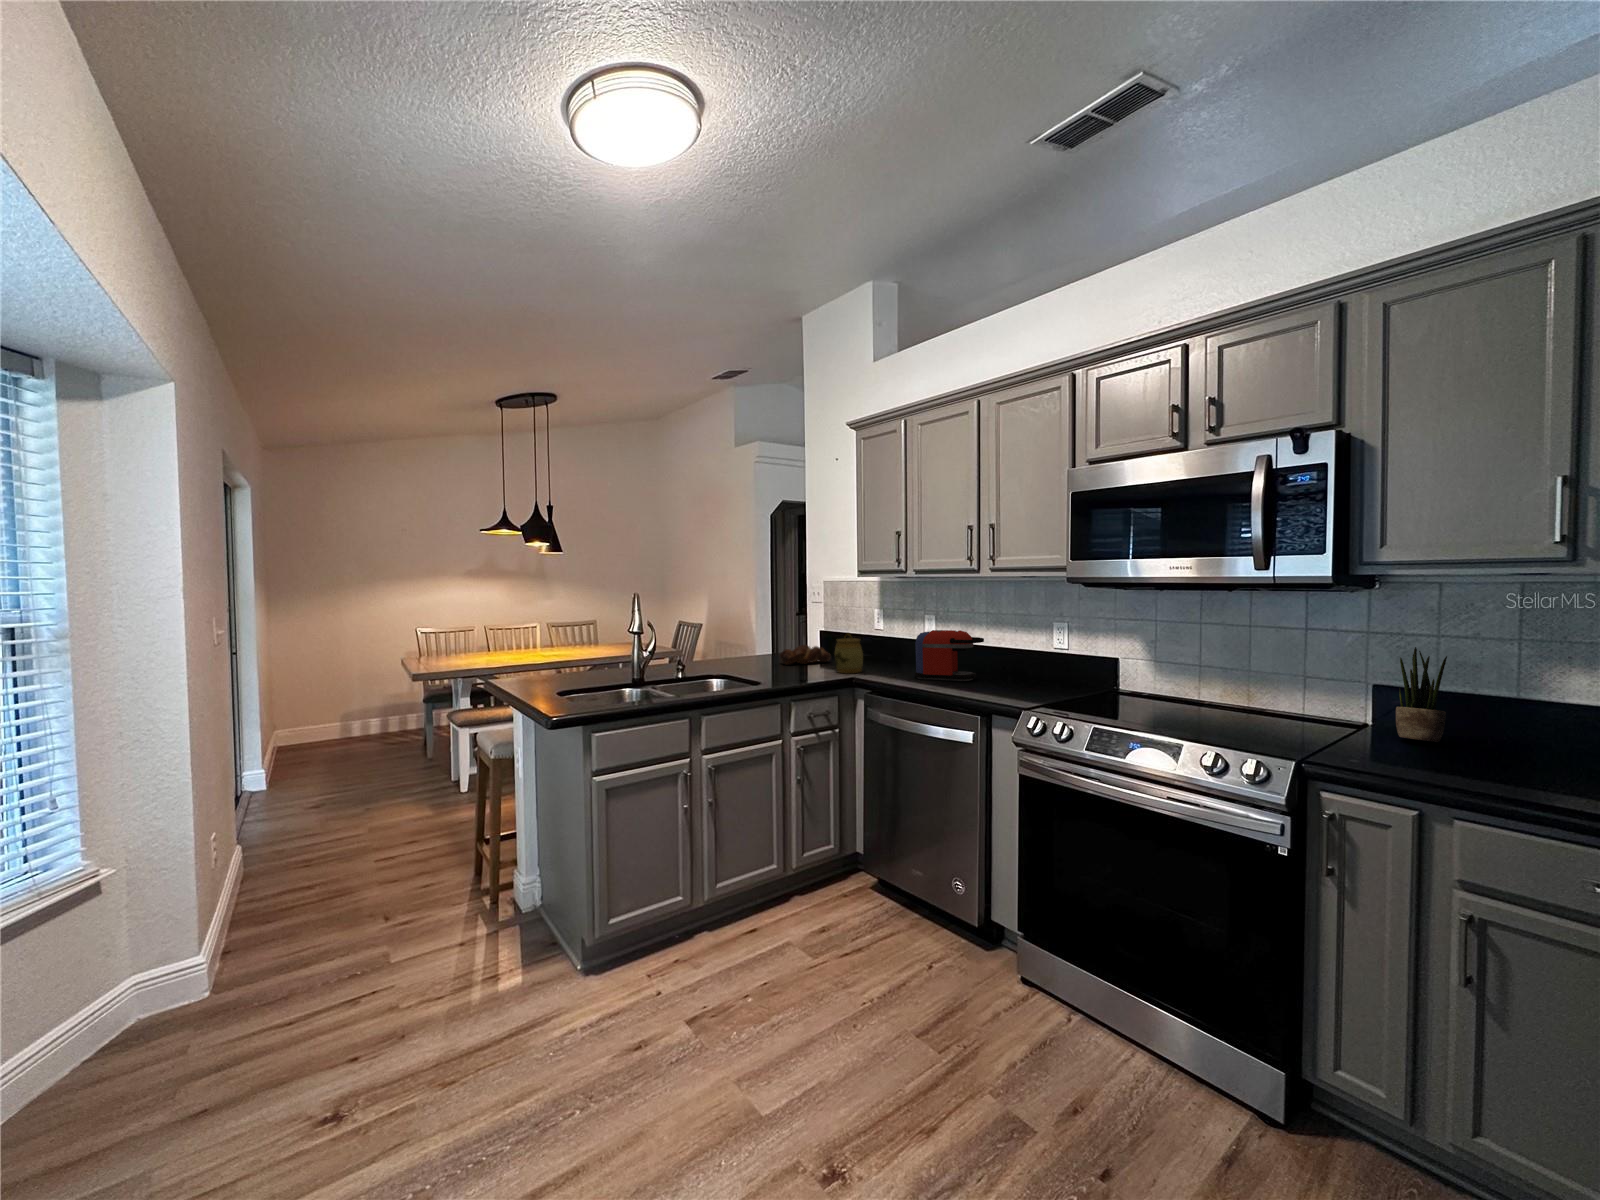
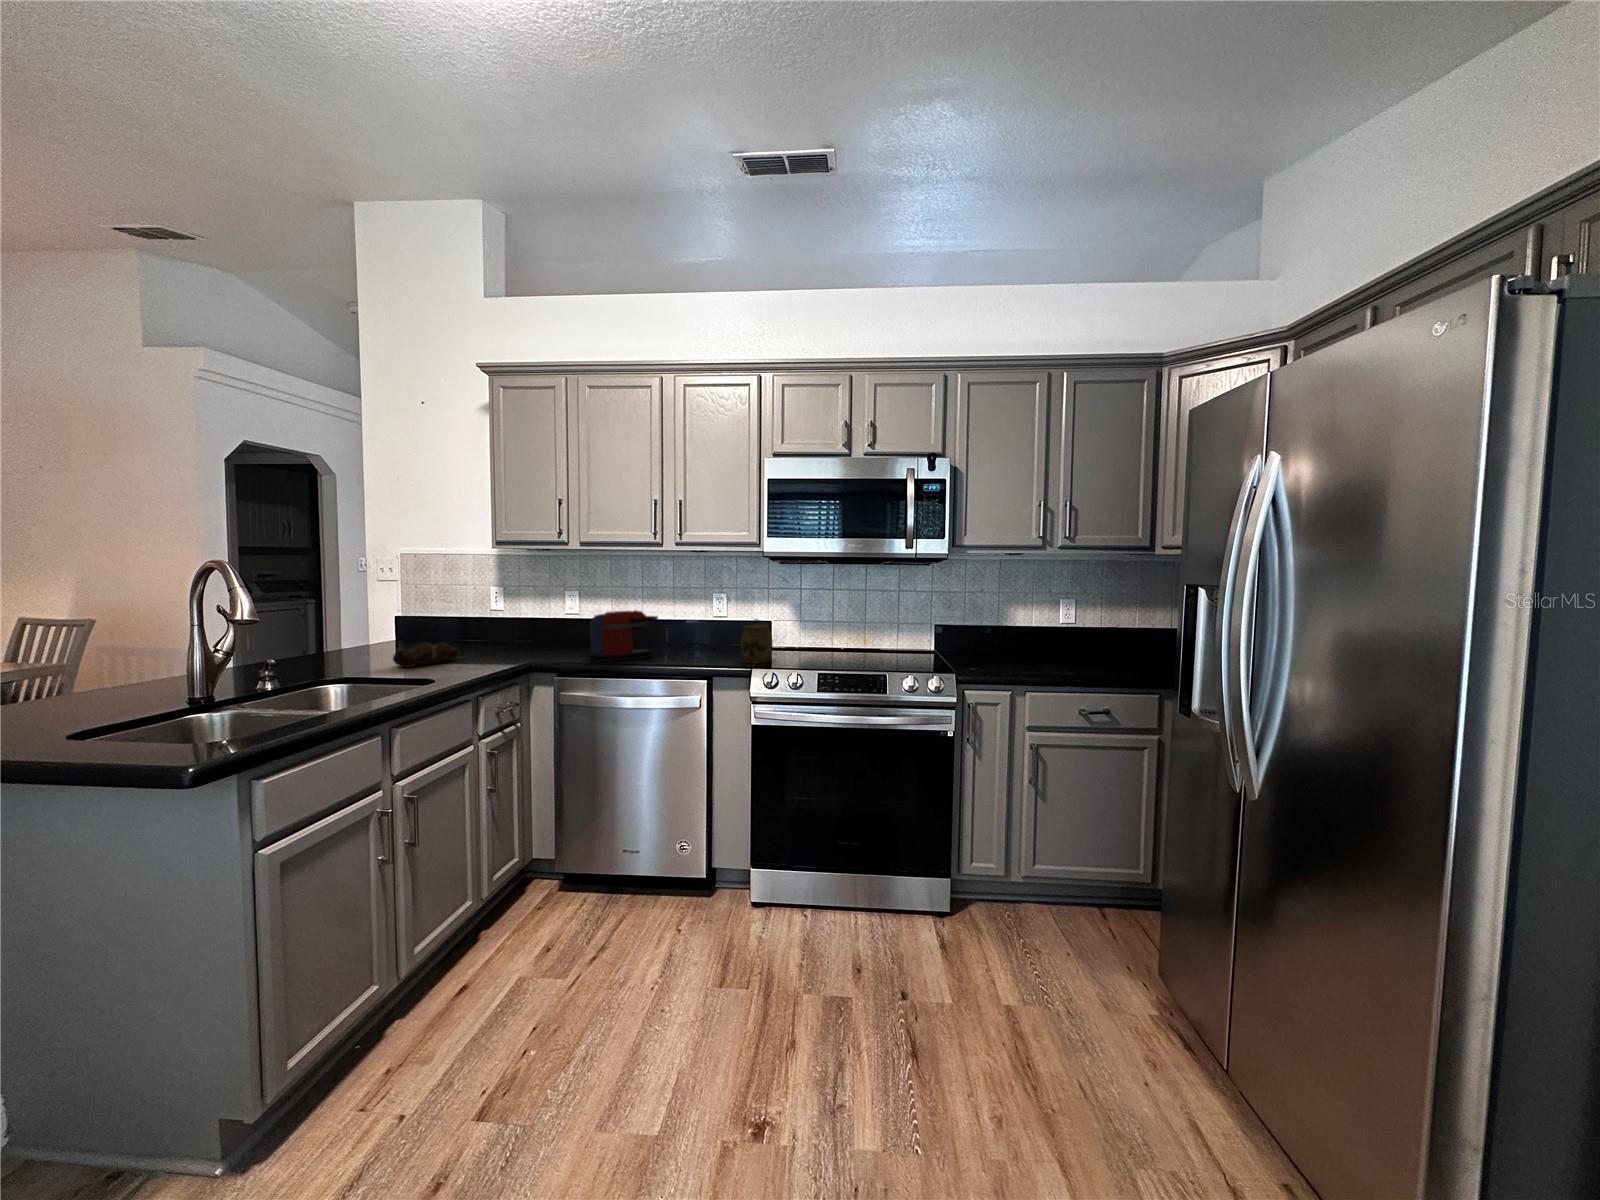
jar: present [834,633,863,673] -> present [741,619,773,664]
potted plant: present [1396,647,1447,742] -> none [962,596,986,653]

